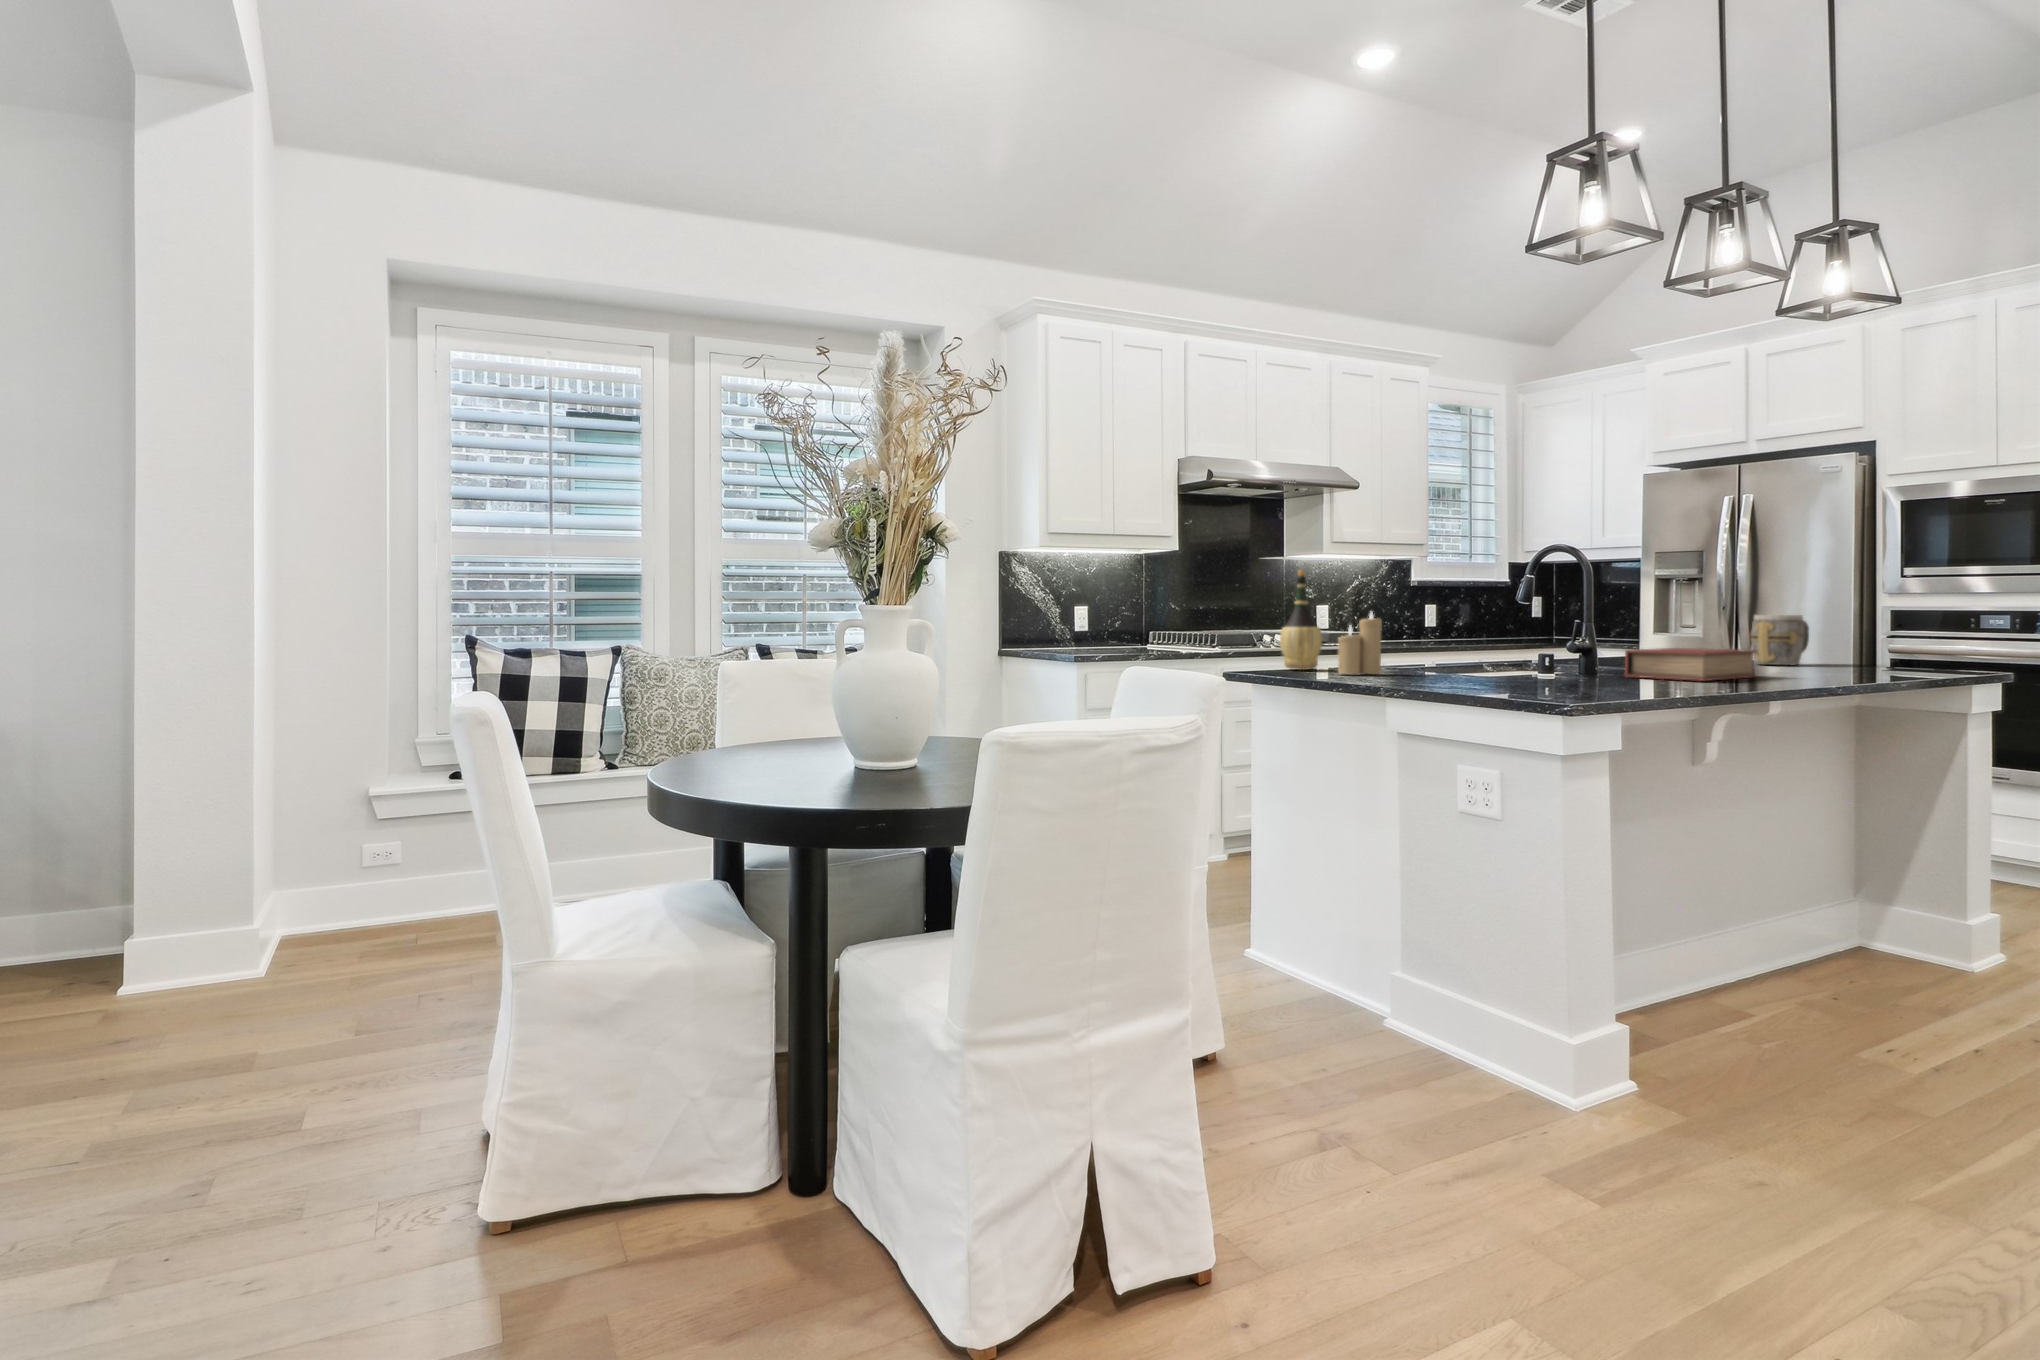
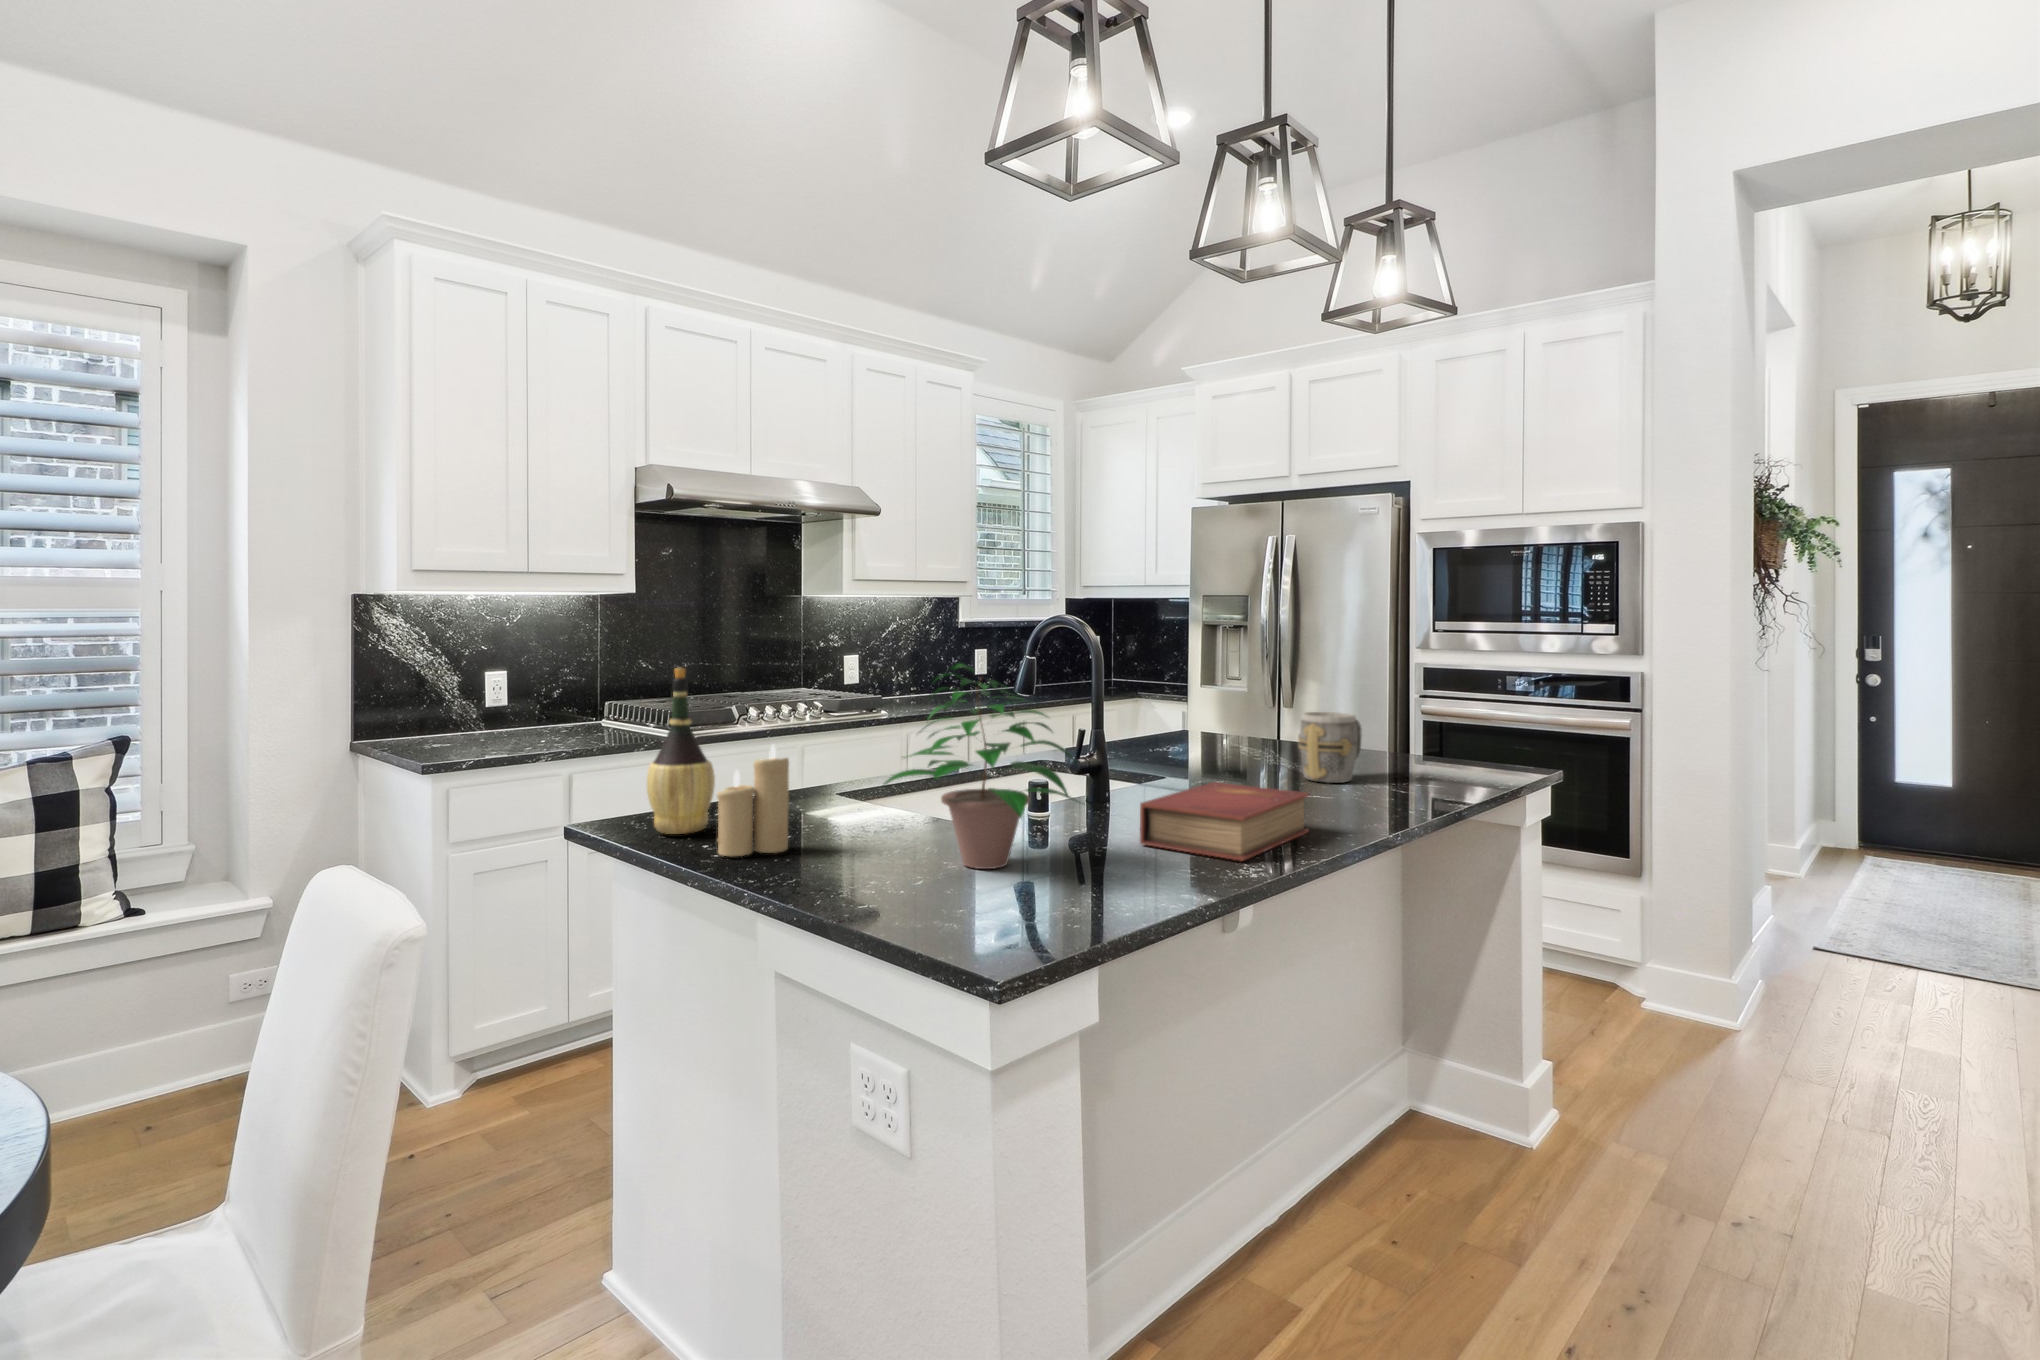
potted plant: none [1454,556,1593,680] -> present [884,664,1079,869]

